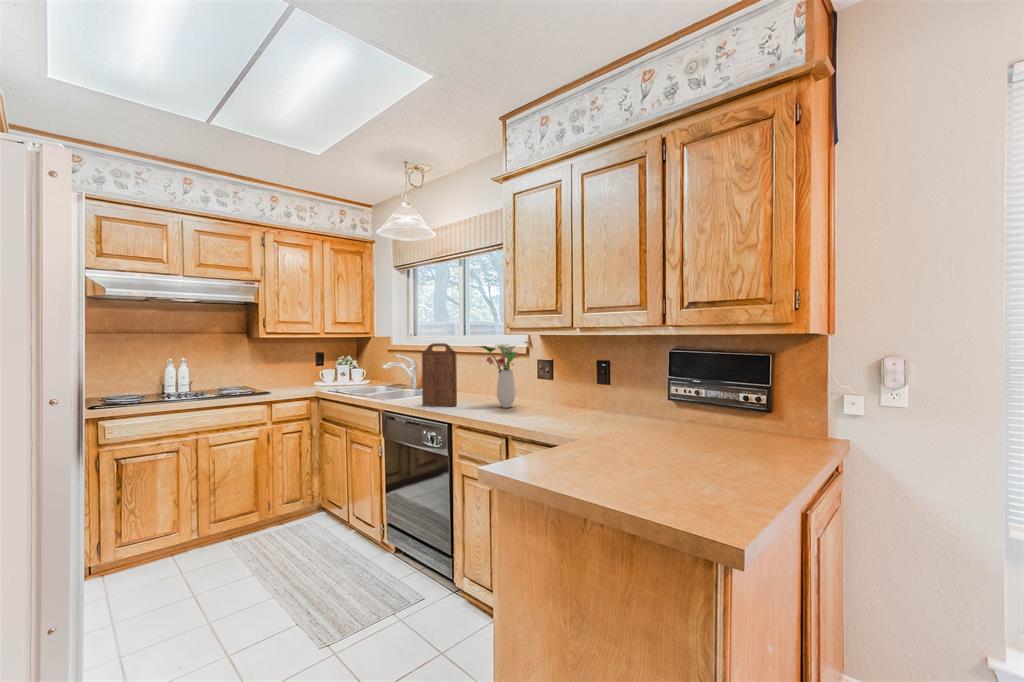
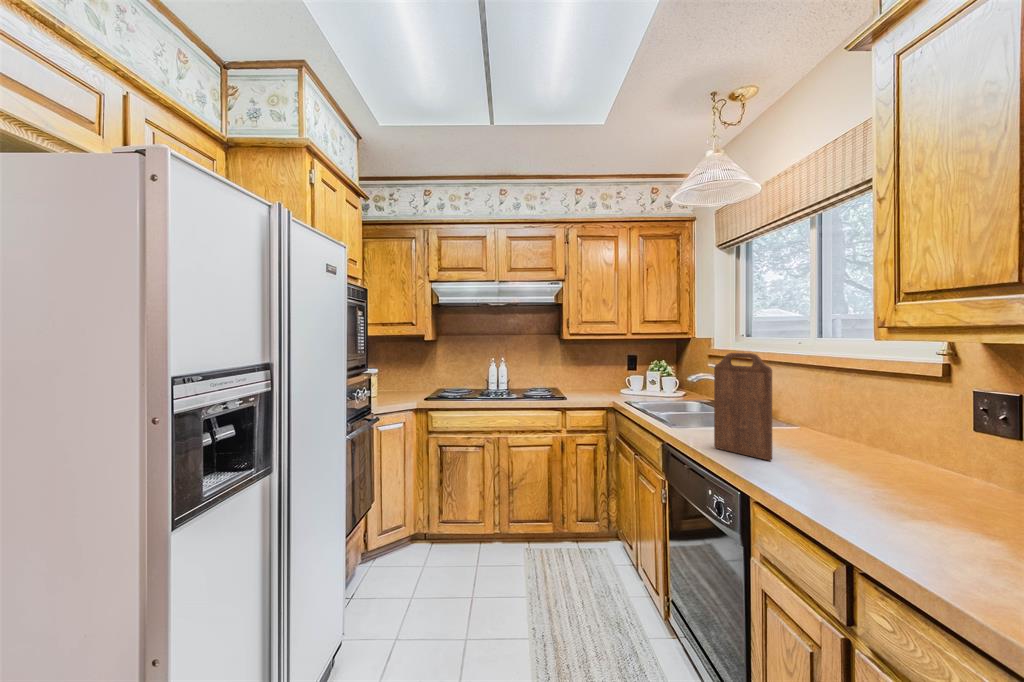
flower arrangement: present [479,344,520,408] -> none [797,356,918,487]

